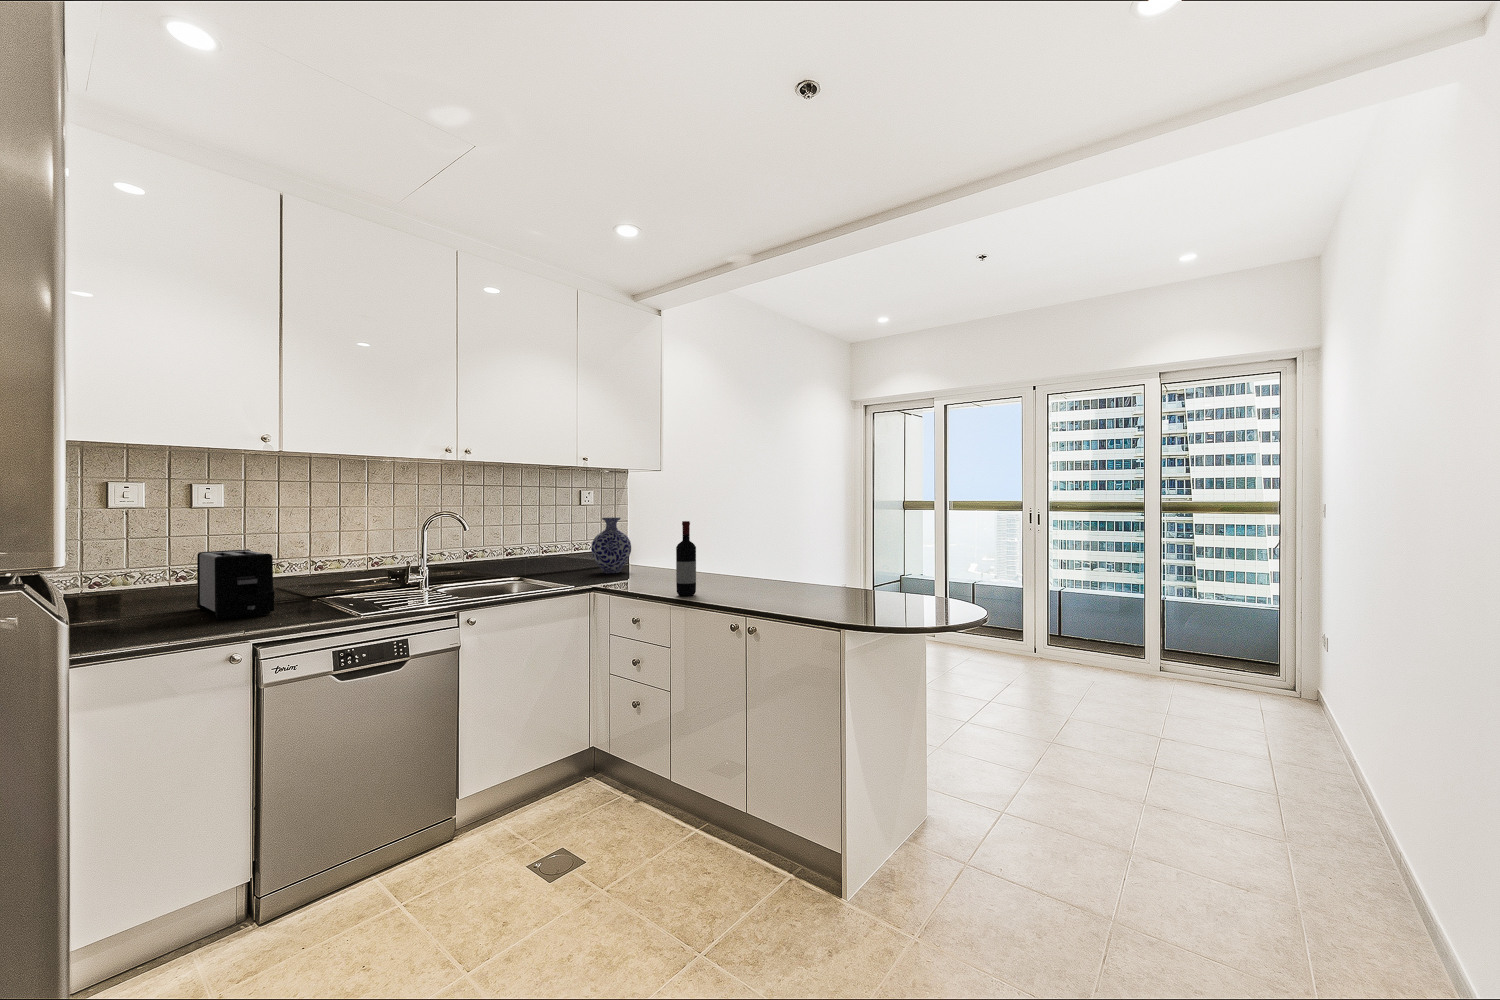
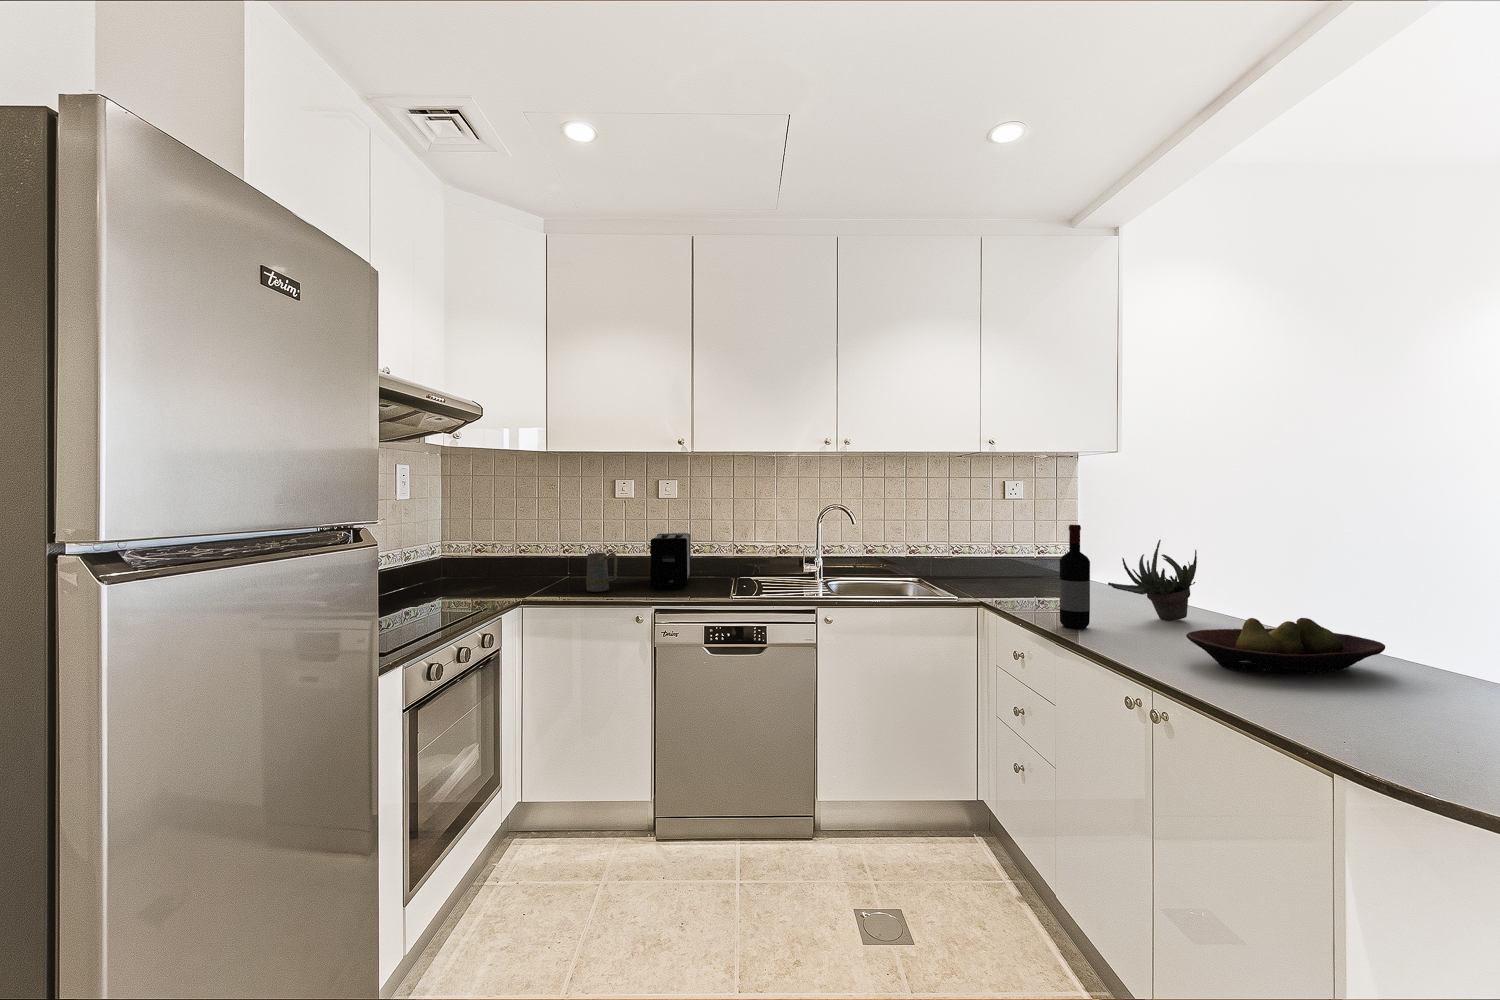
vase: present [591,518,631,573] -> none [1013,514,1066,583]
succulent plant: none [696,530,745,585] -> present [1108,540,1197,620]
fruit bowl: none [770,569,850,603] -> present [1186,618,1385,673]
mug: none [107,578,168,635] -> present [586,553,617,592]

